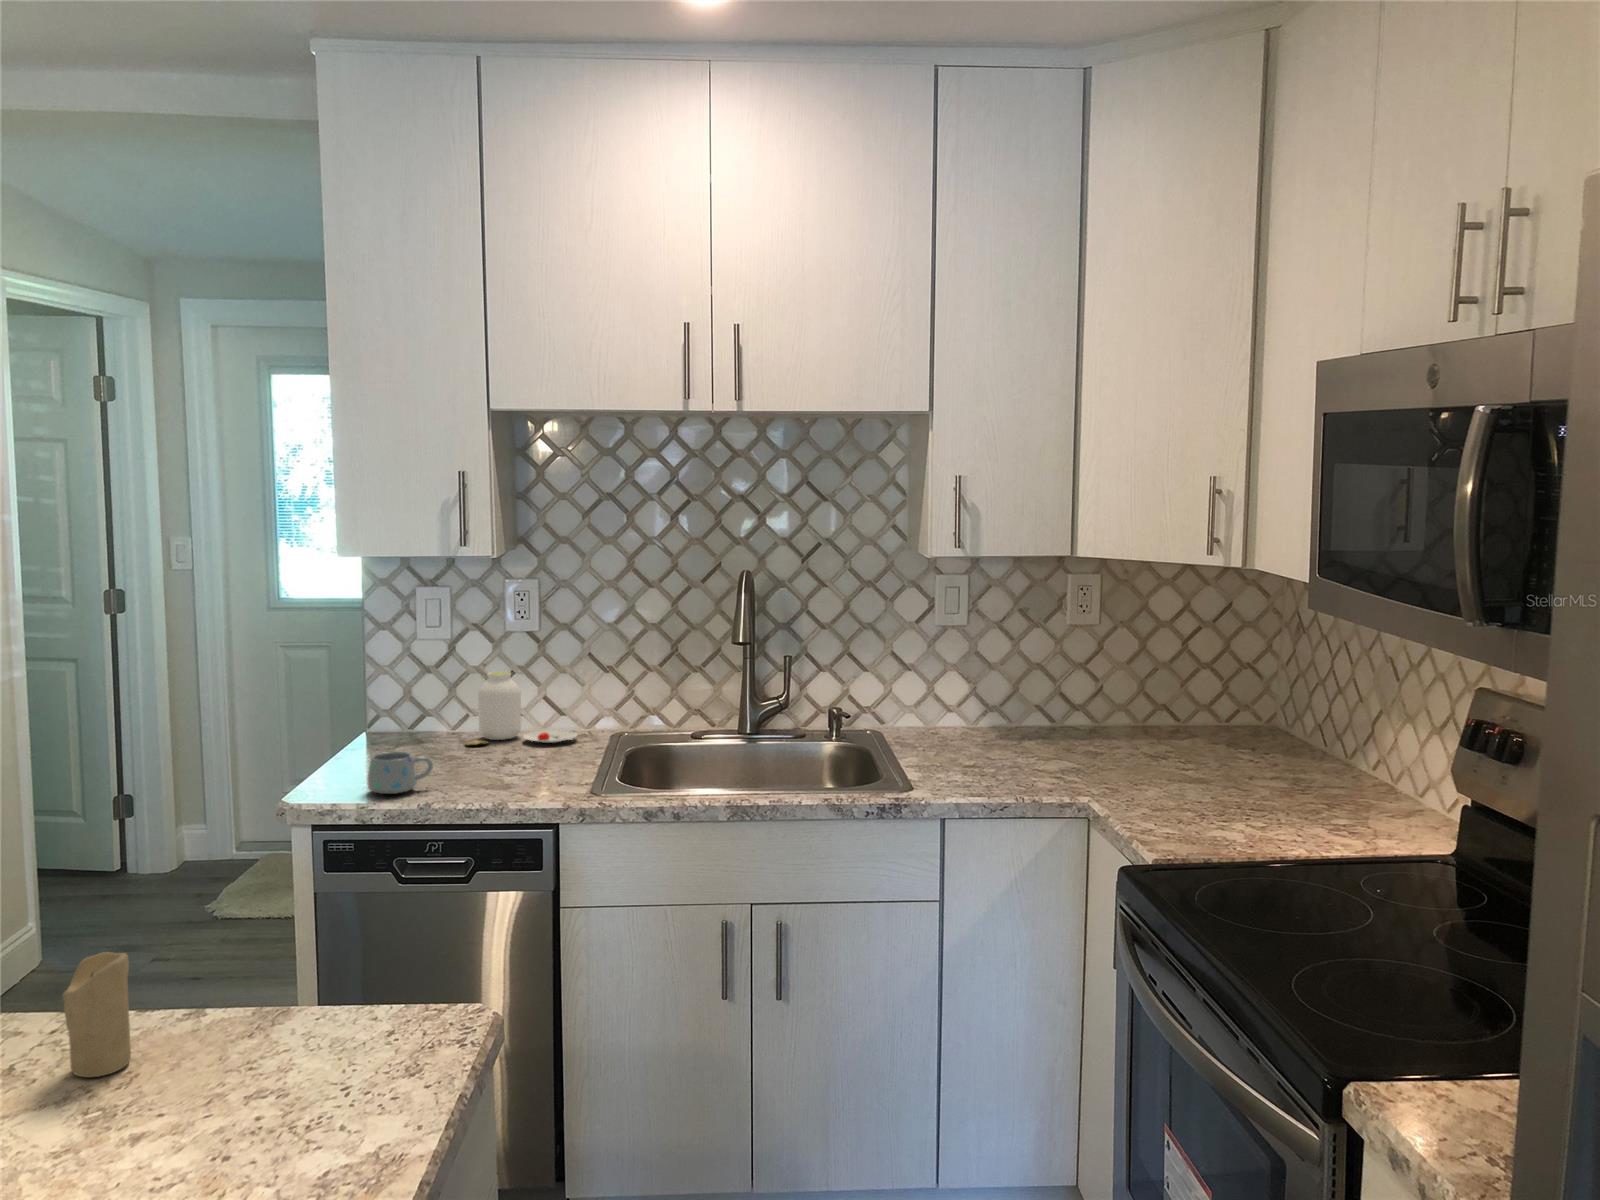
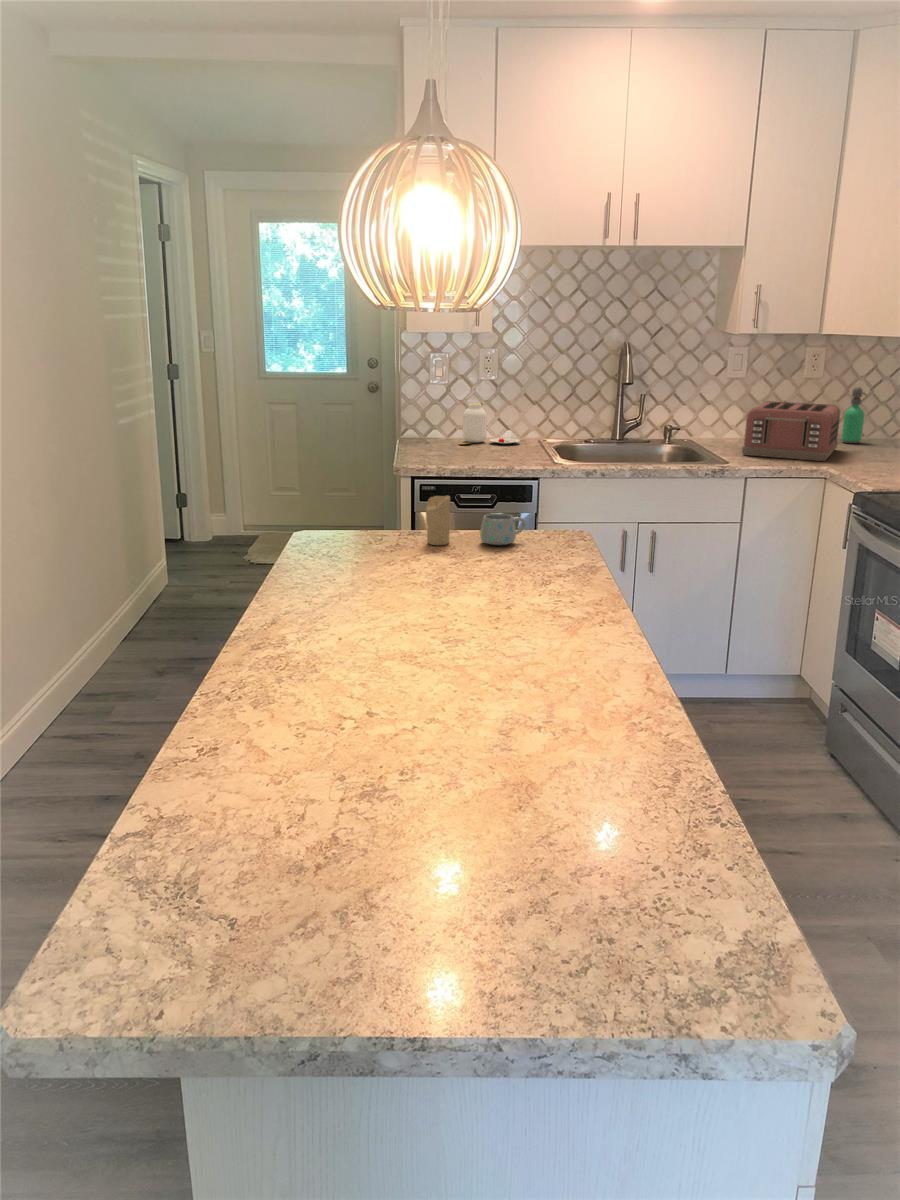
soap dispenser: none [1136,640,1171,735] -> present [841,387,866,443]
toaster: none [950,666,1124,780] -> present [742,401,840,461]
mug: present [368,752,433,794] -> present [480,513,526,545]

